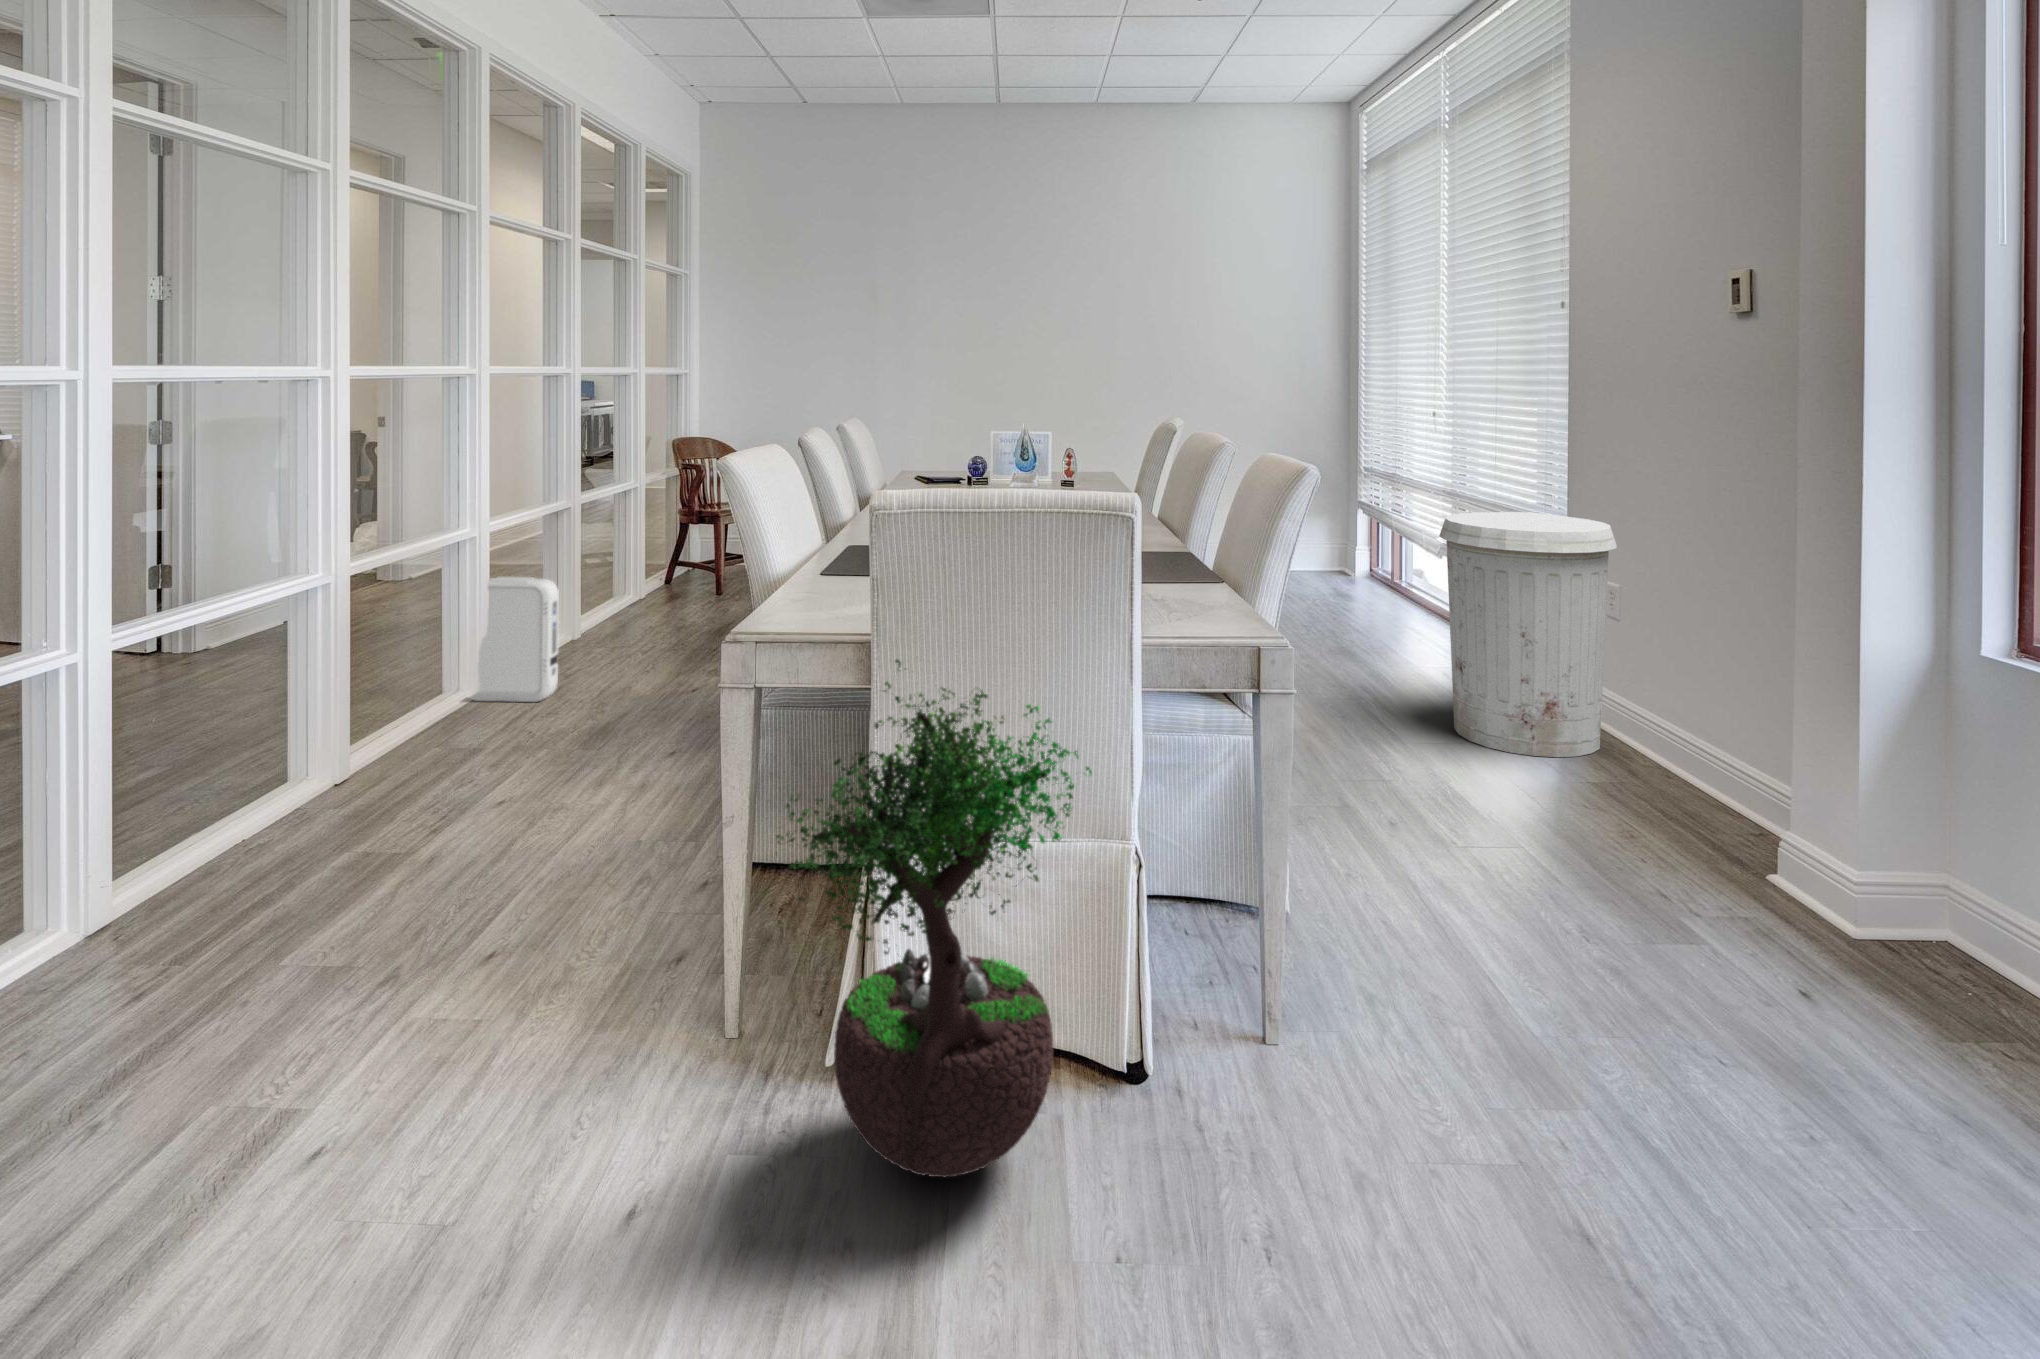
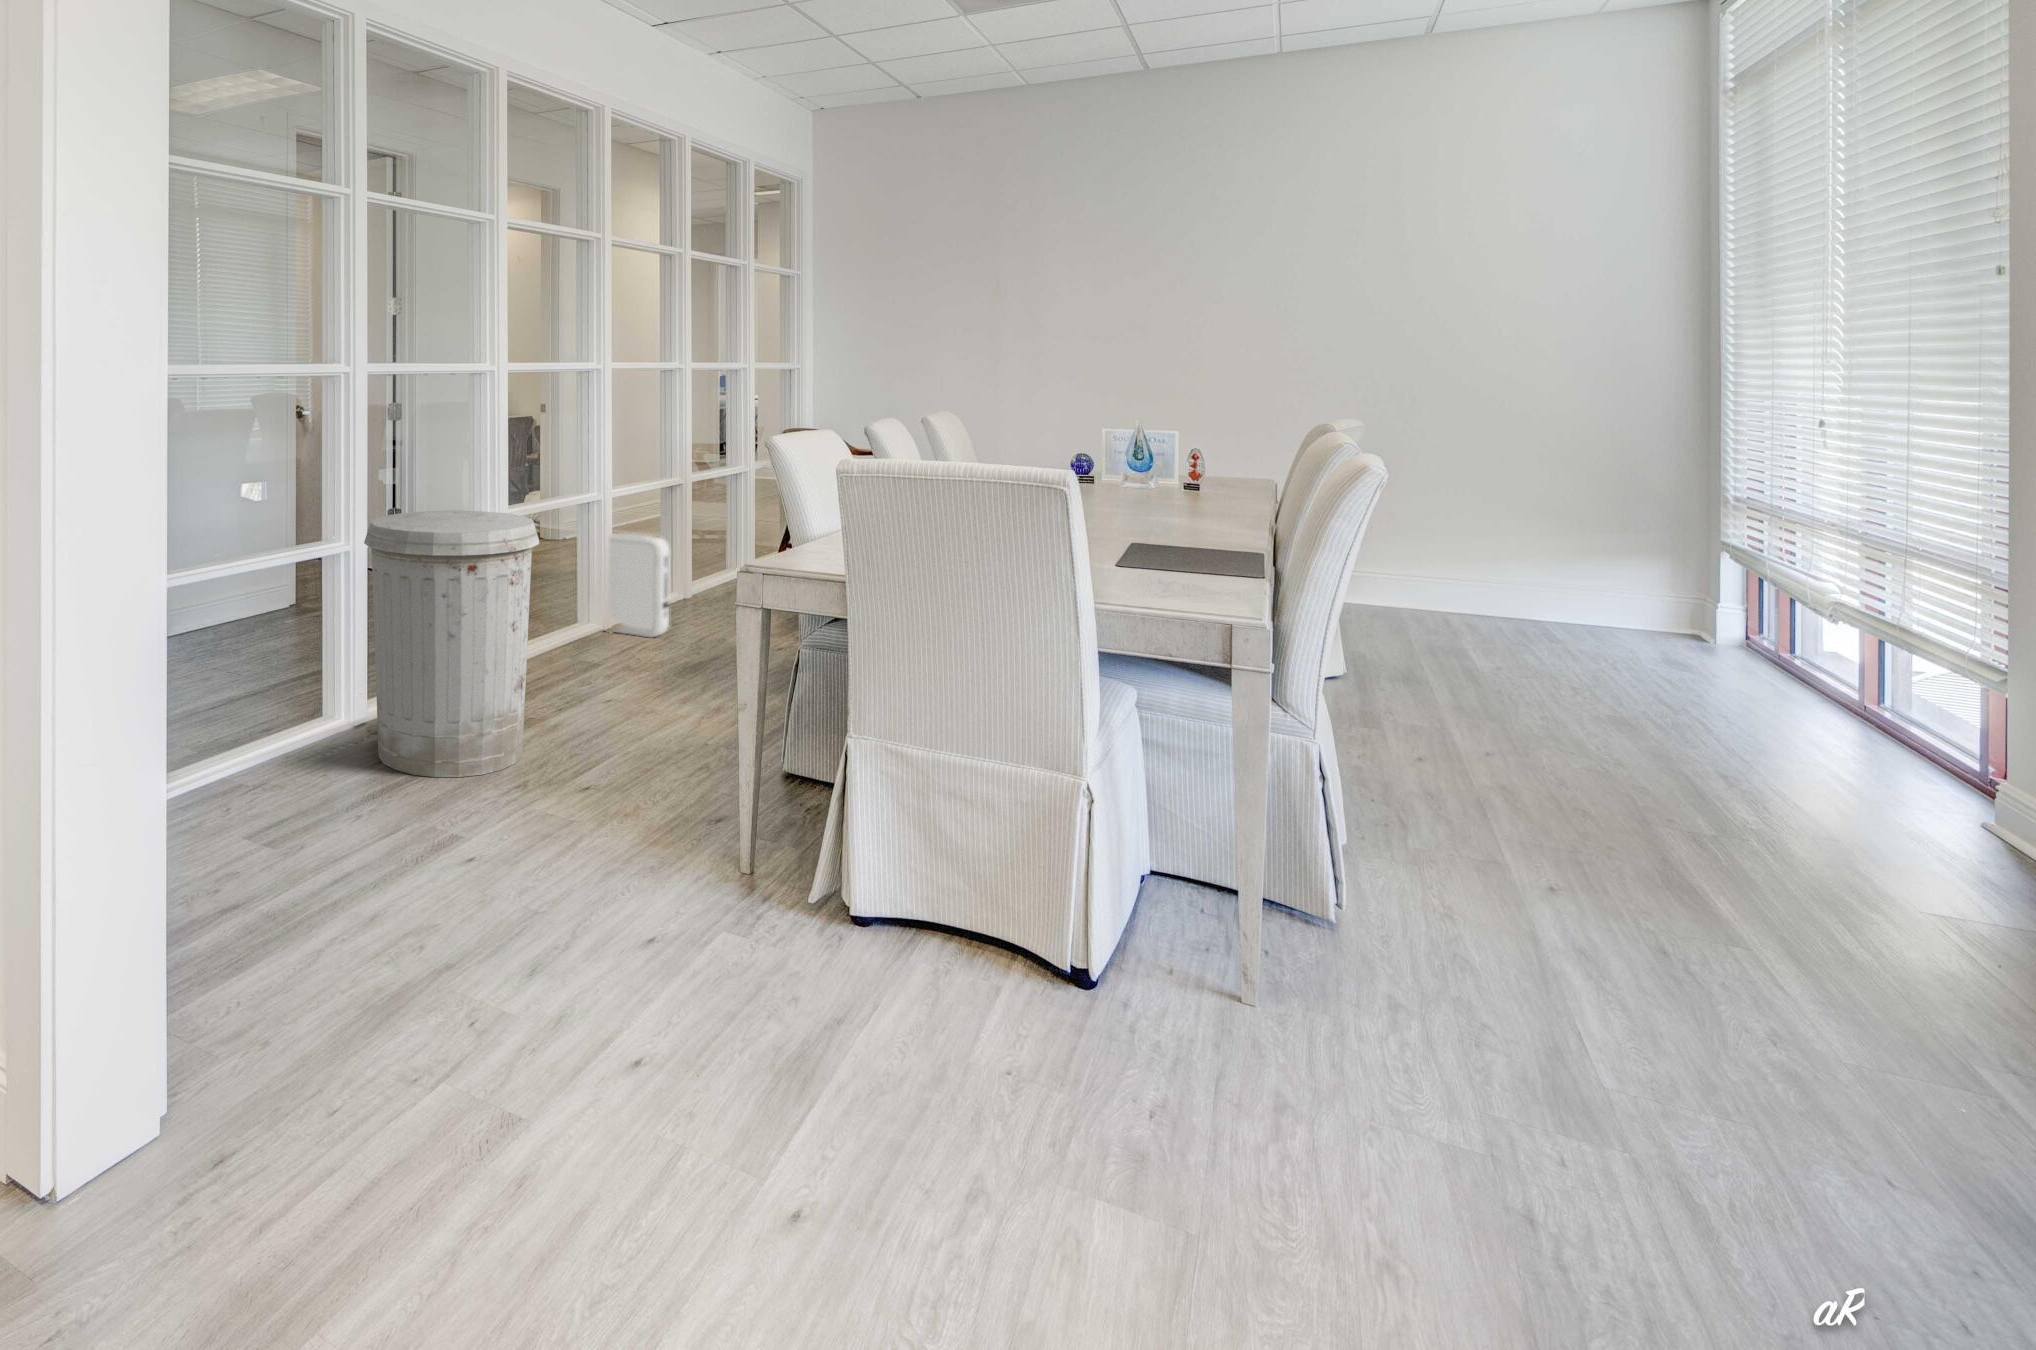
trash can: present [1439,512,1617,757] -> present [364,510,539,777]
potted tree: present [777,660,1092,1177] -> none [752,585,1003,995]

